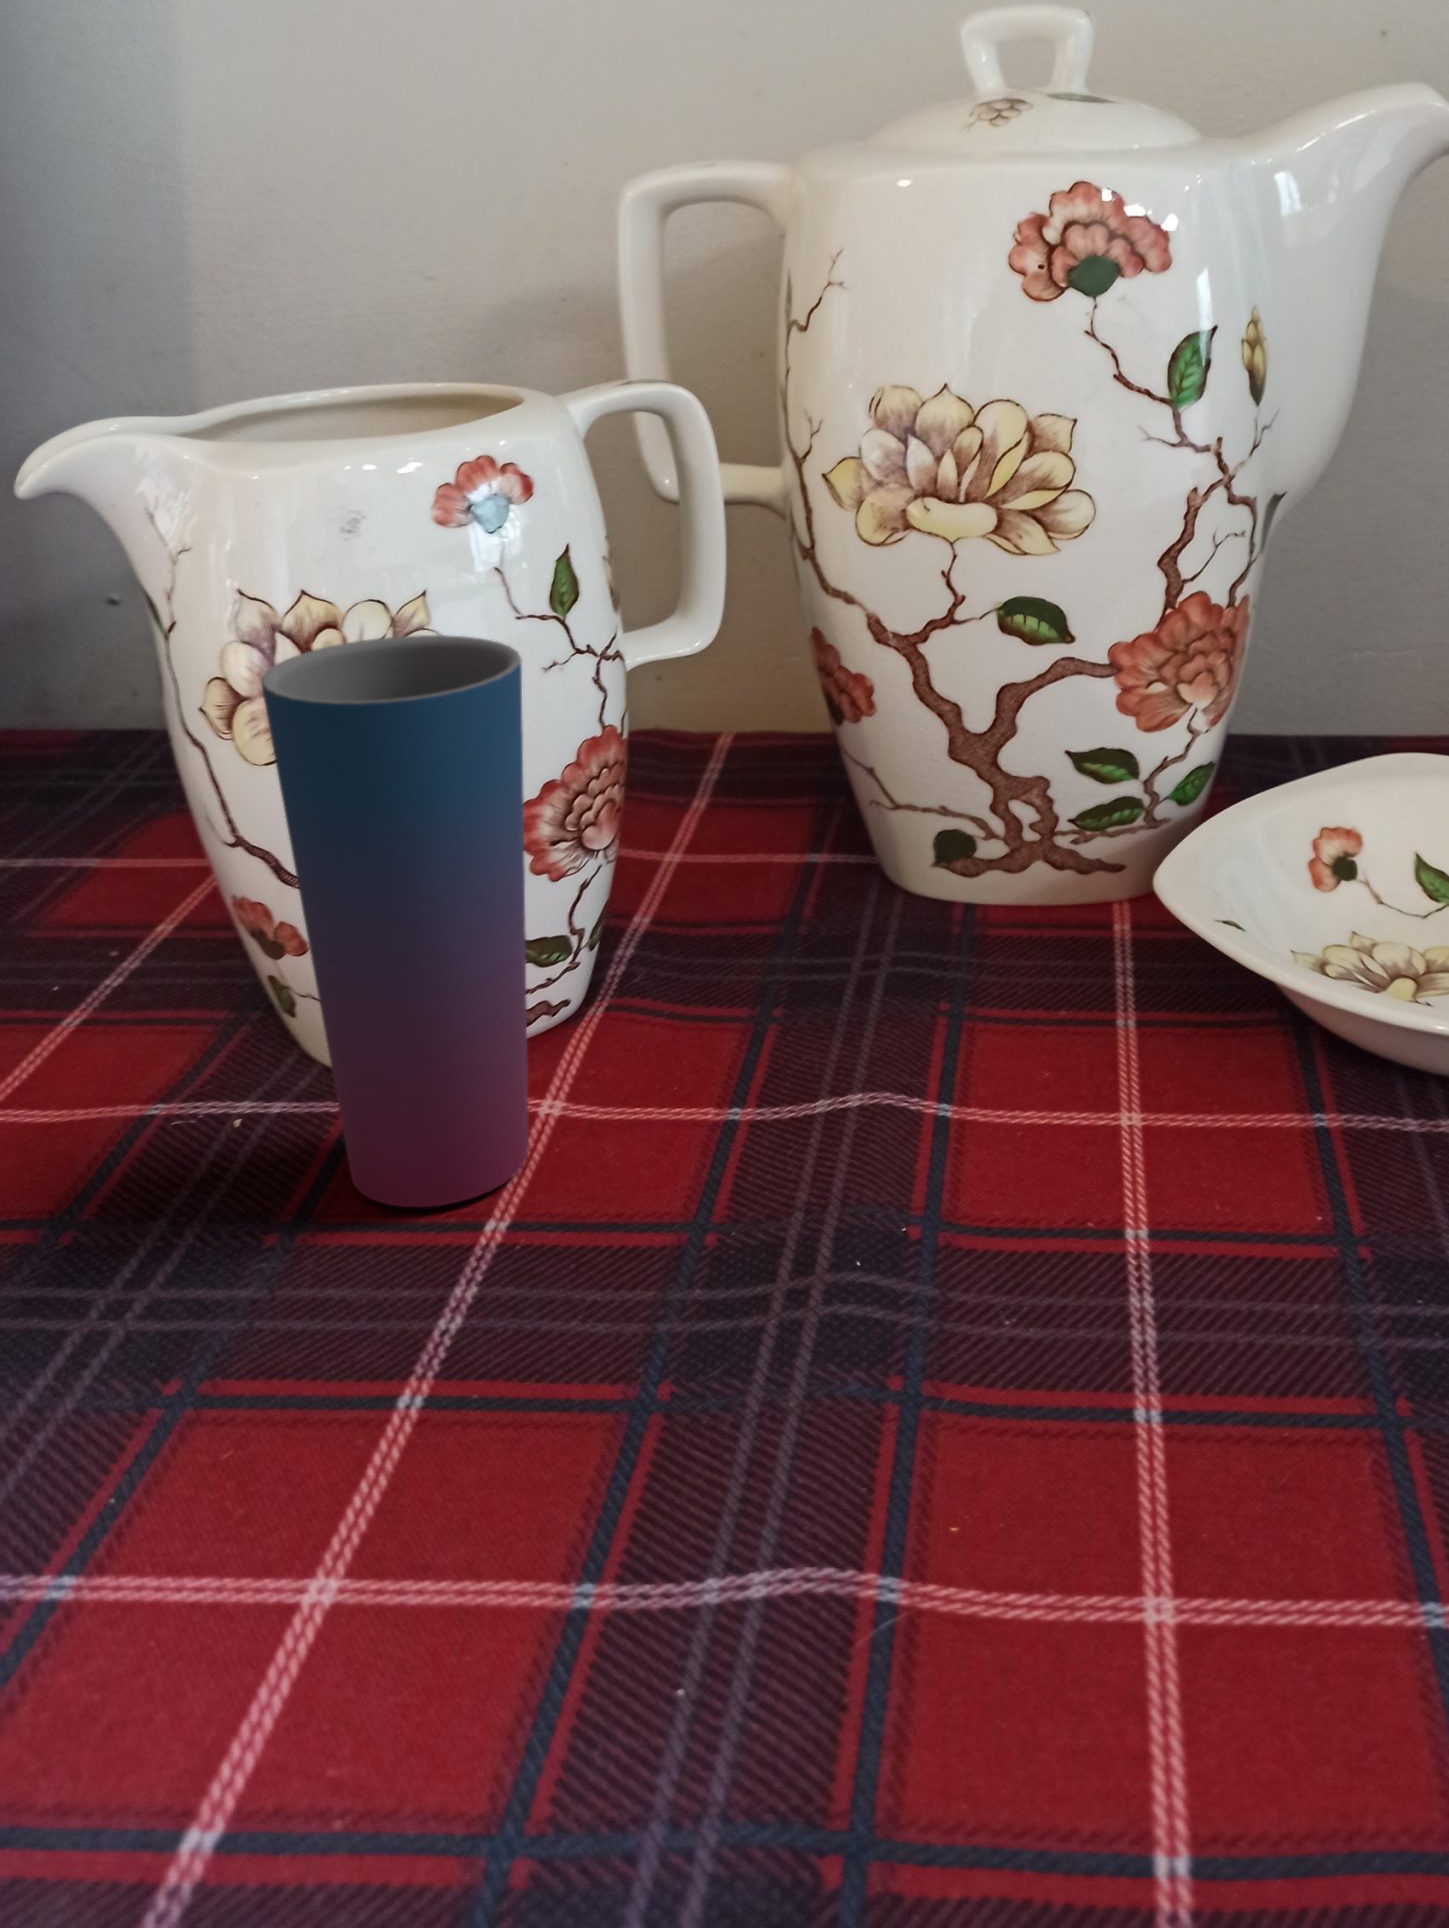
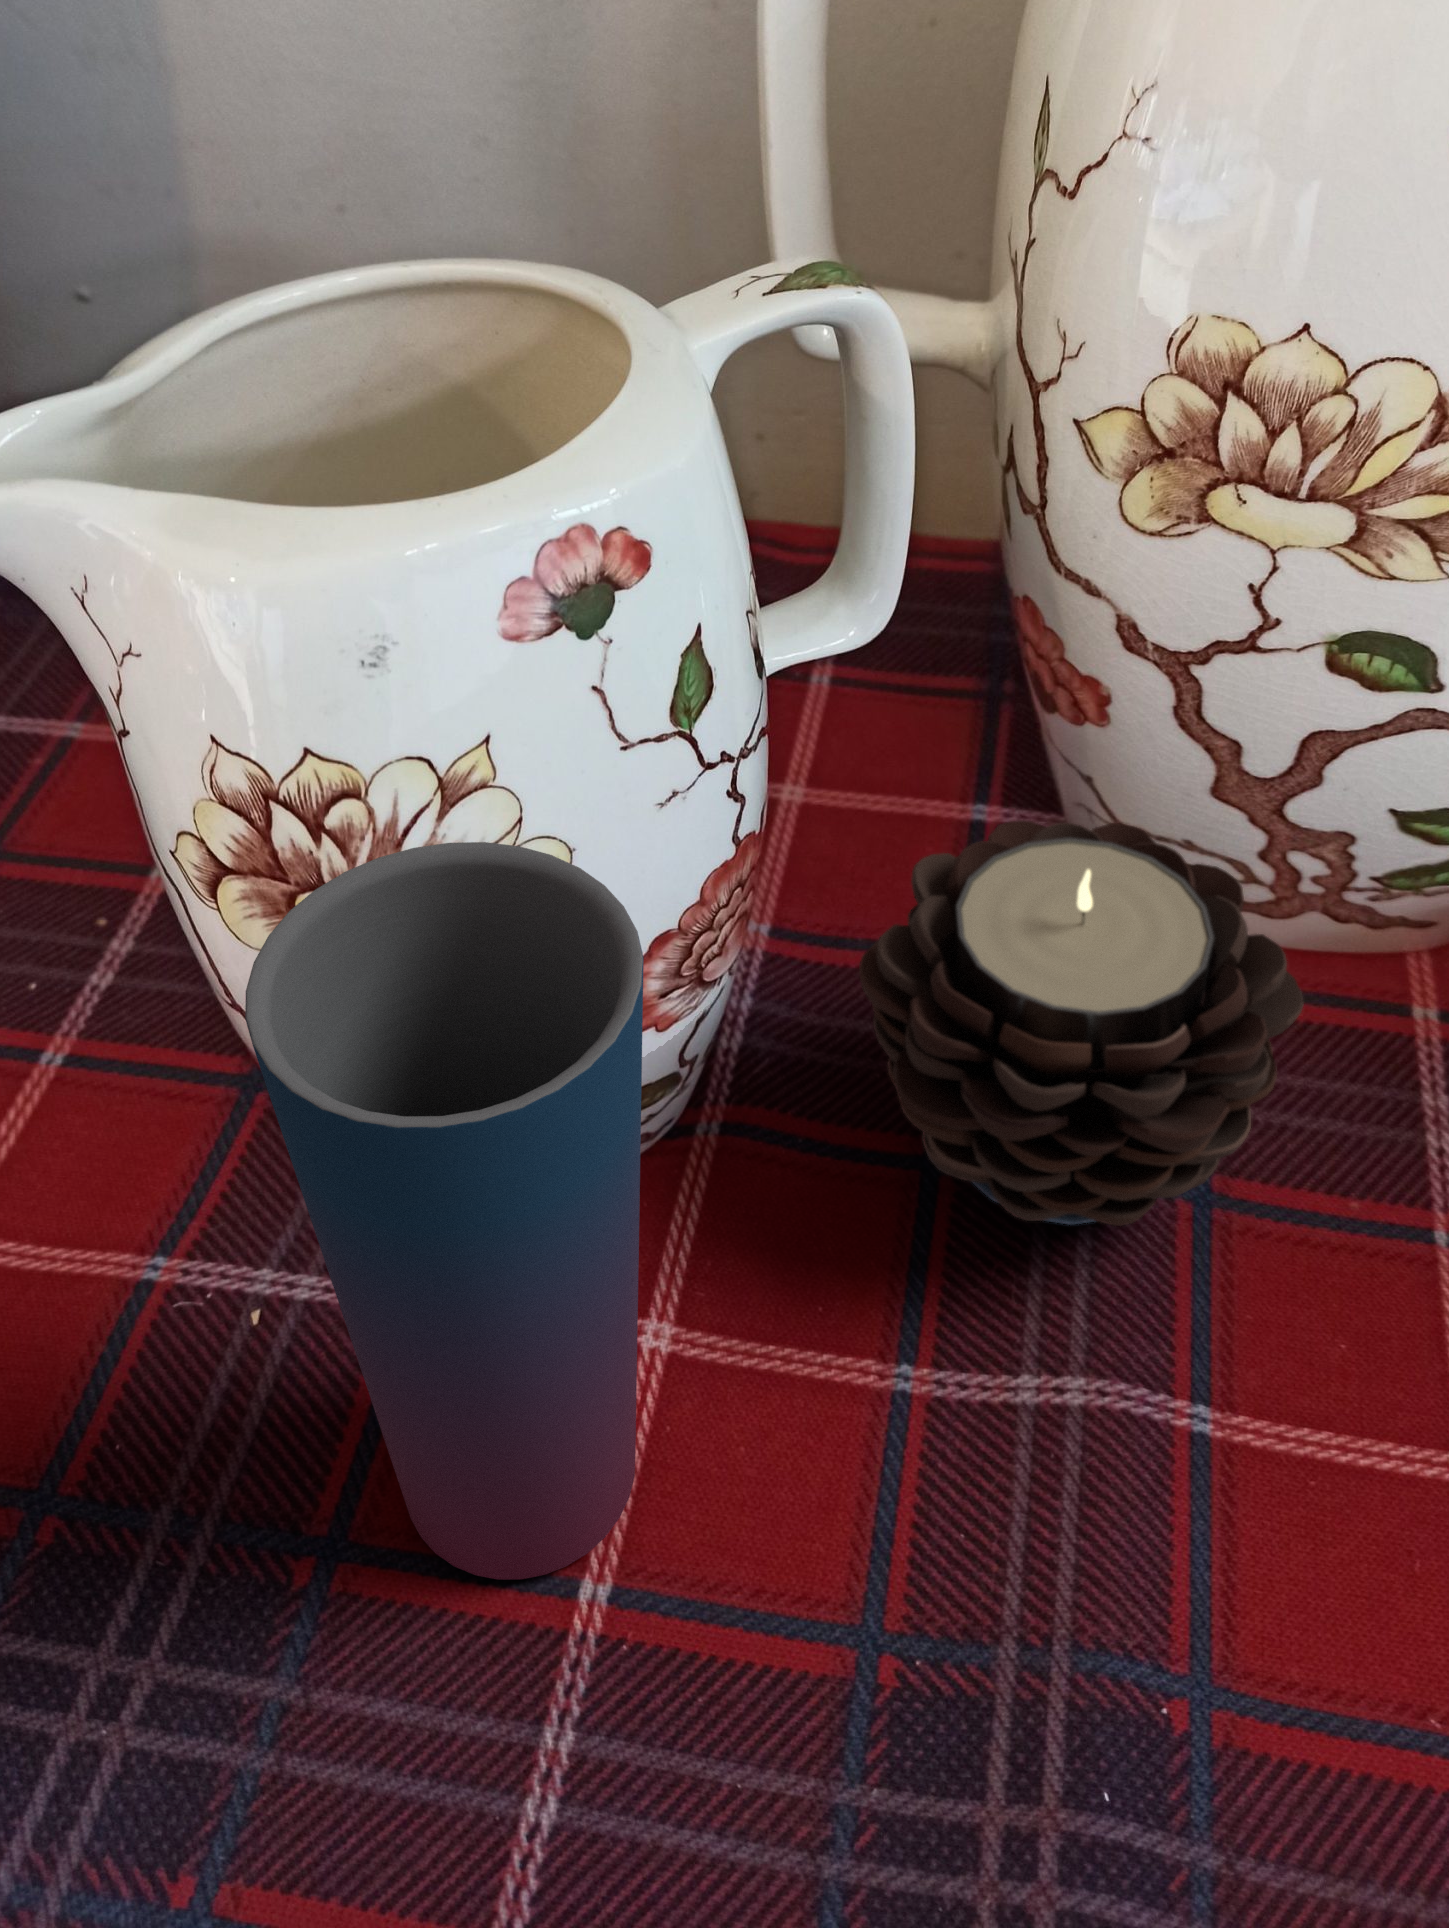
candle: none [695,740,1001,1031] -> present [859,820,1304,1226]

